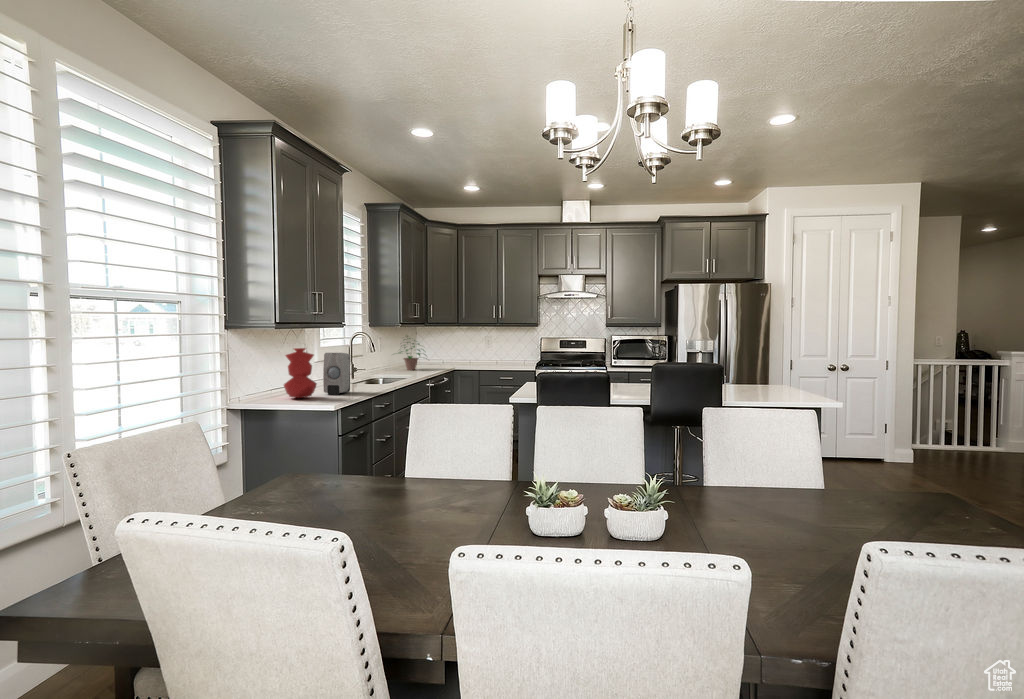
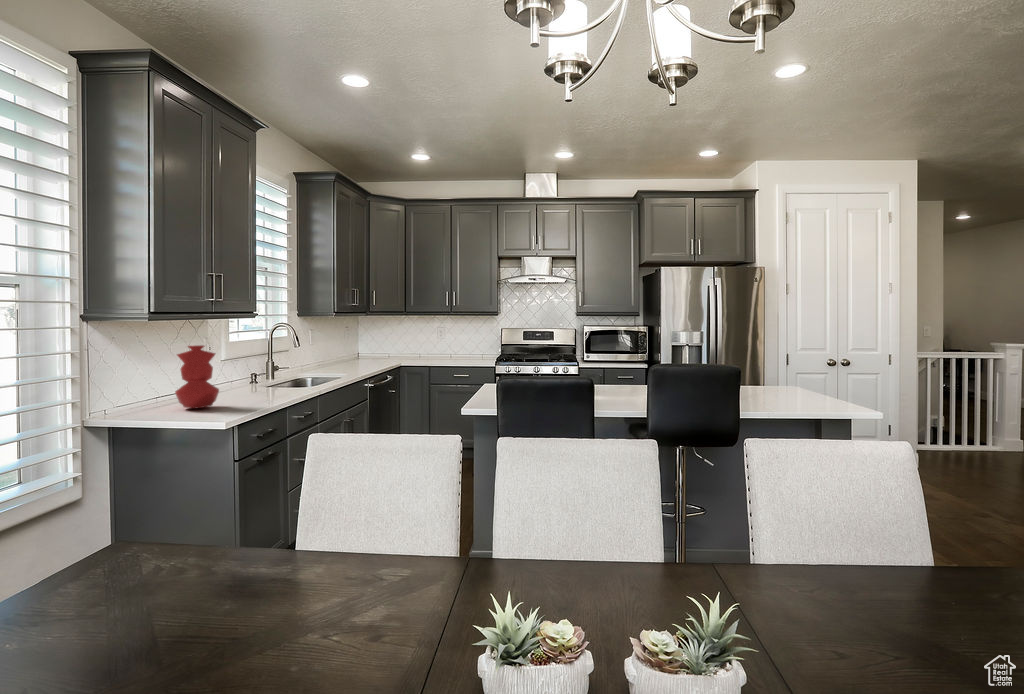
potted plant: present [399,338,427,370] -> none [327,326,373,367]
soap dispenser: present [323,353,350,395] -> none [230,350,266,403]

